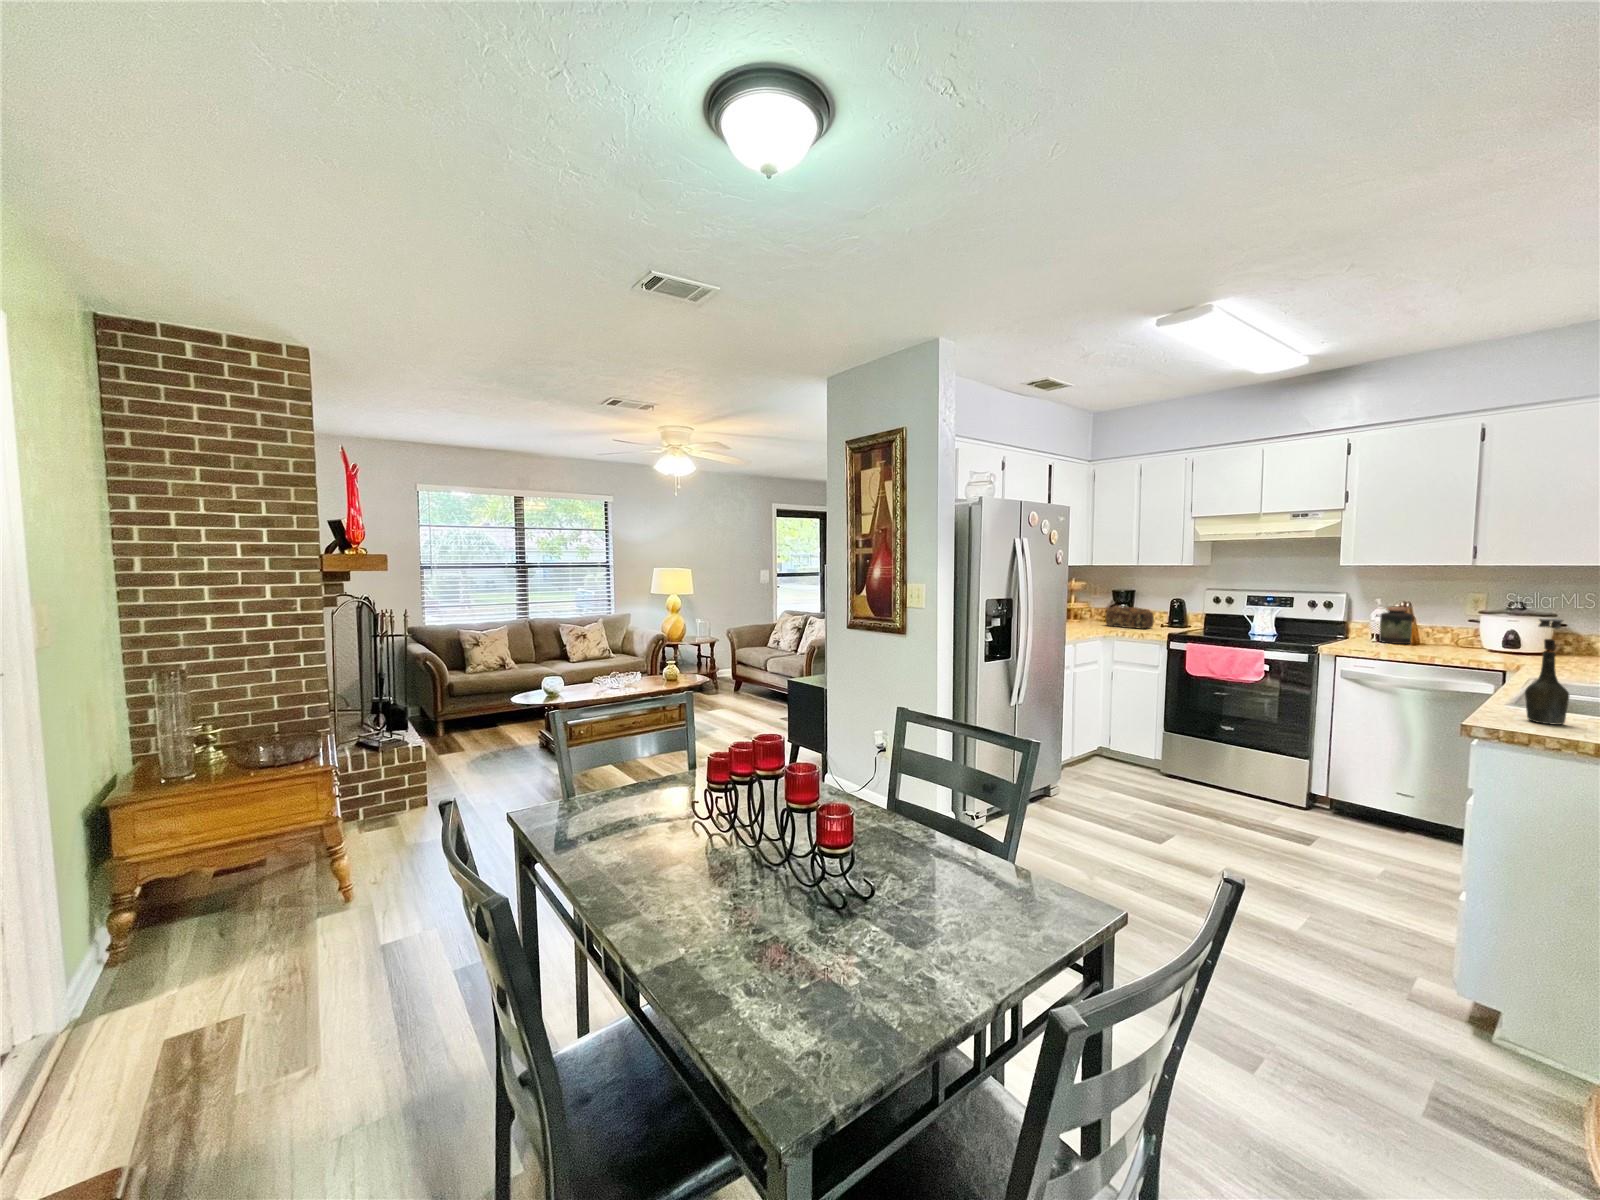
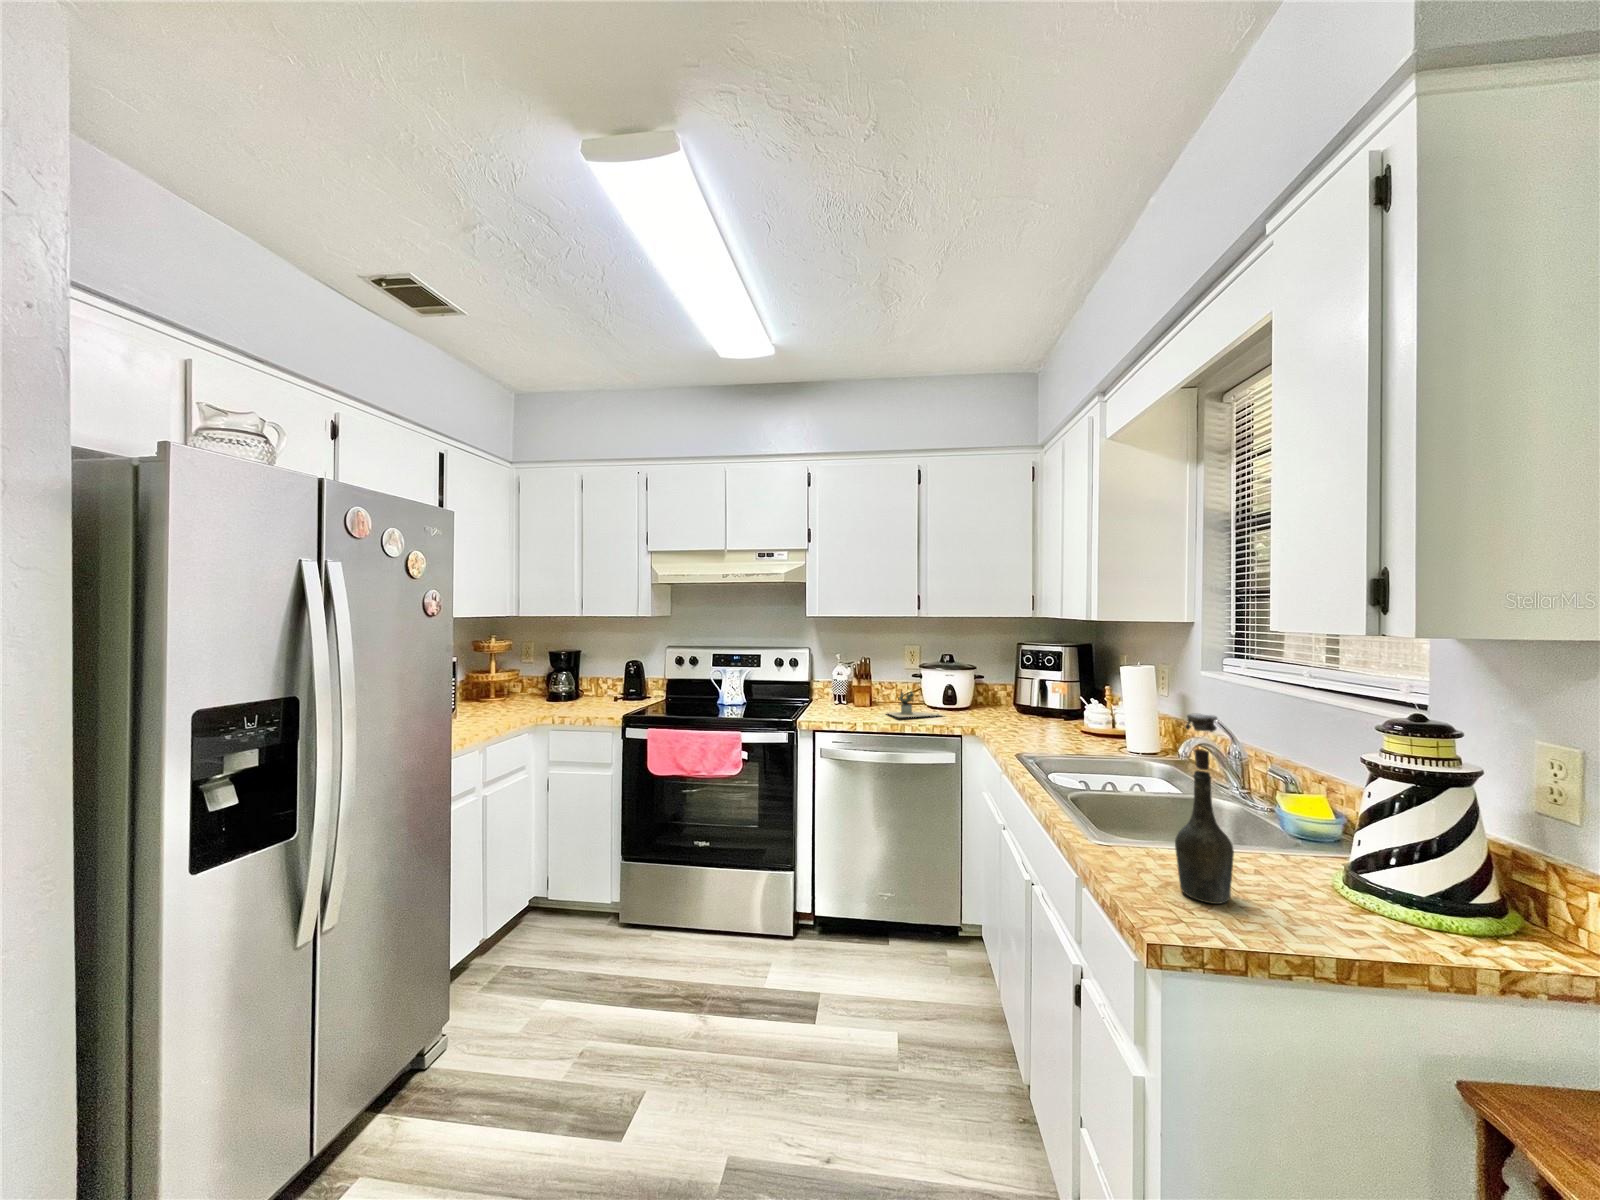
bread loaf: present [1106,606,1154,628] -> none [539,676,605,708]
jar: present [1379,607,1413,644] -> none [844,664,870,707]
potted plant: none [1419,630,1522,655] -> present [888,692,938,717]

